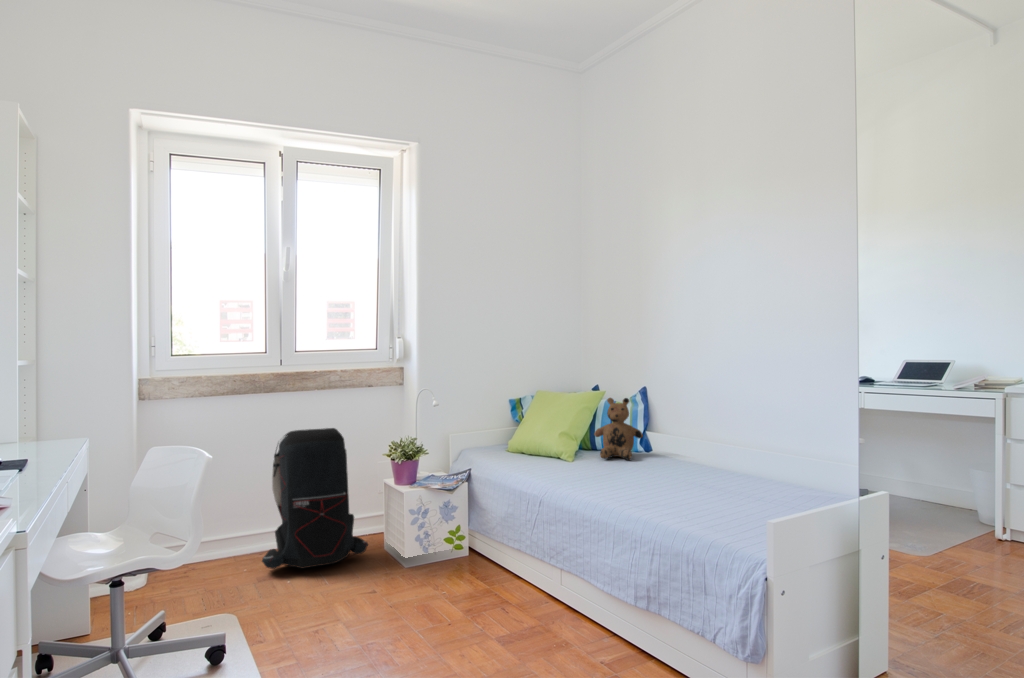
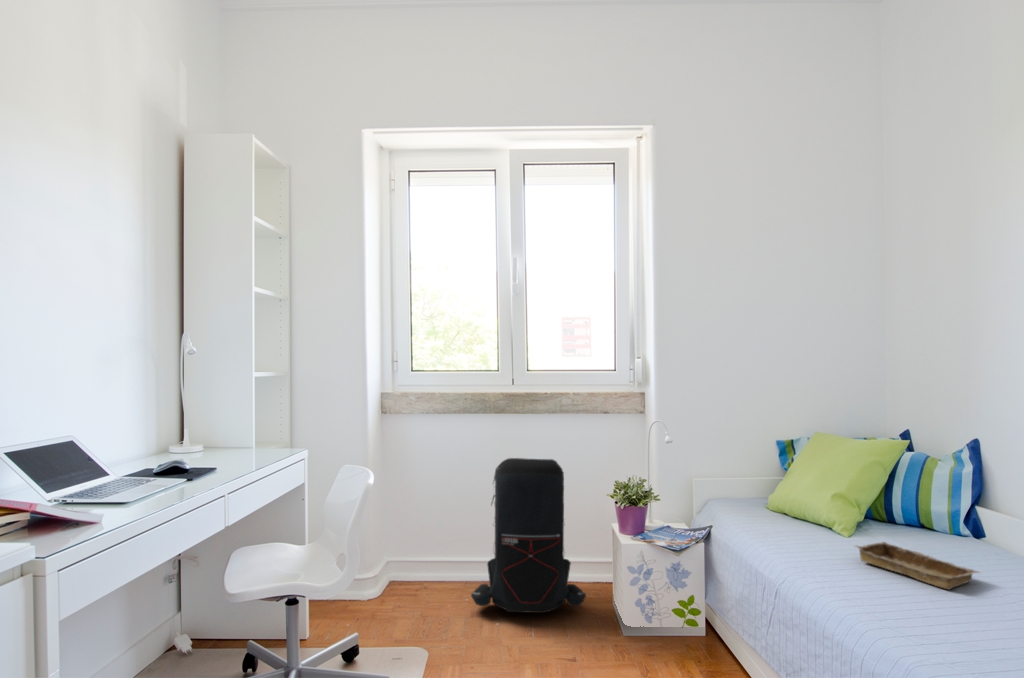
teddy bear: present [594,398,643,460] -> none [889,454,968,547]
tray: none [581,459,657,481] -> present [857,542,978,589]

